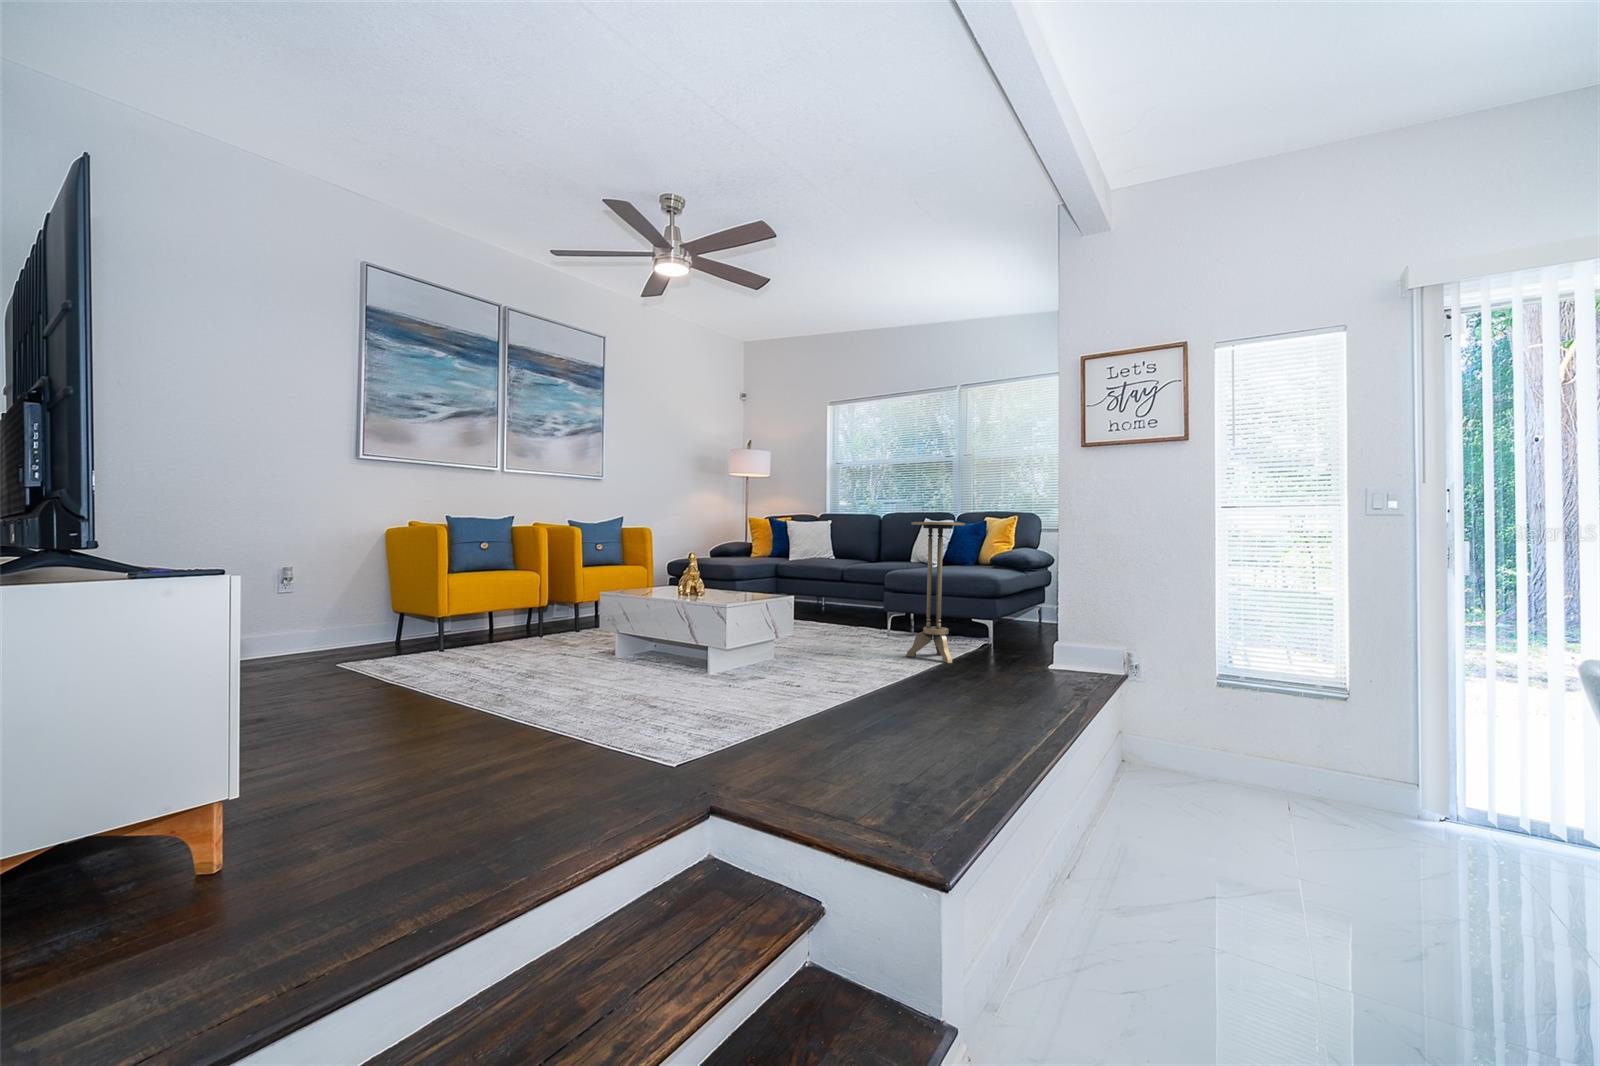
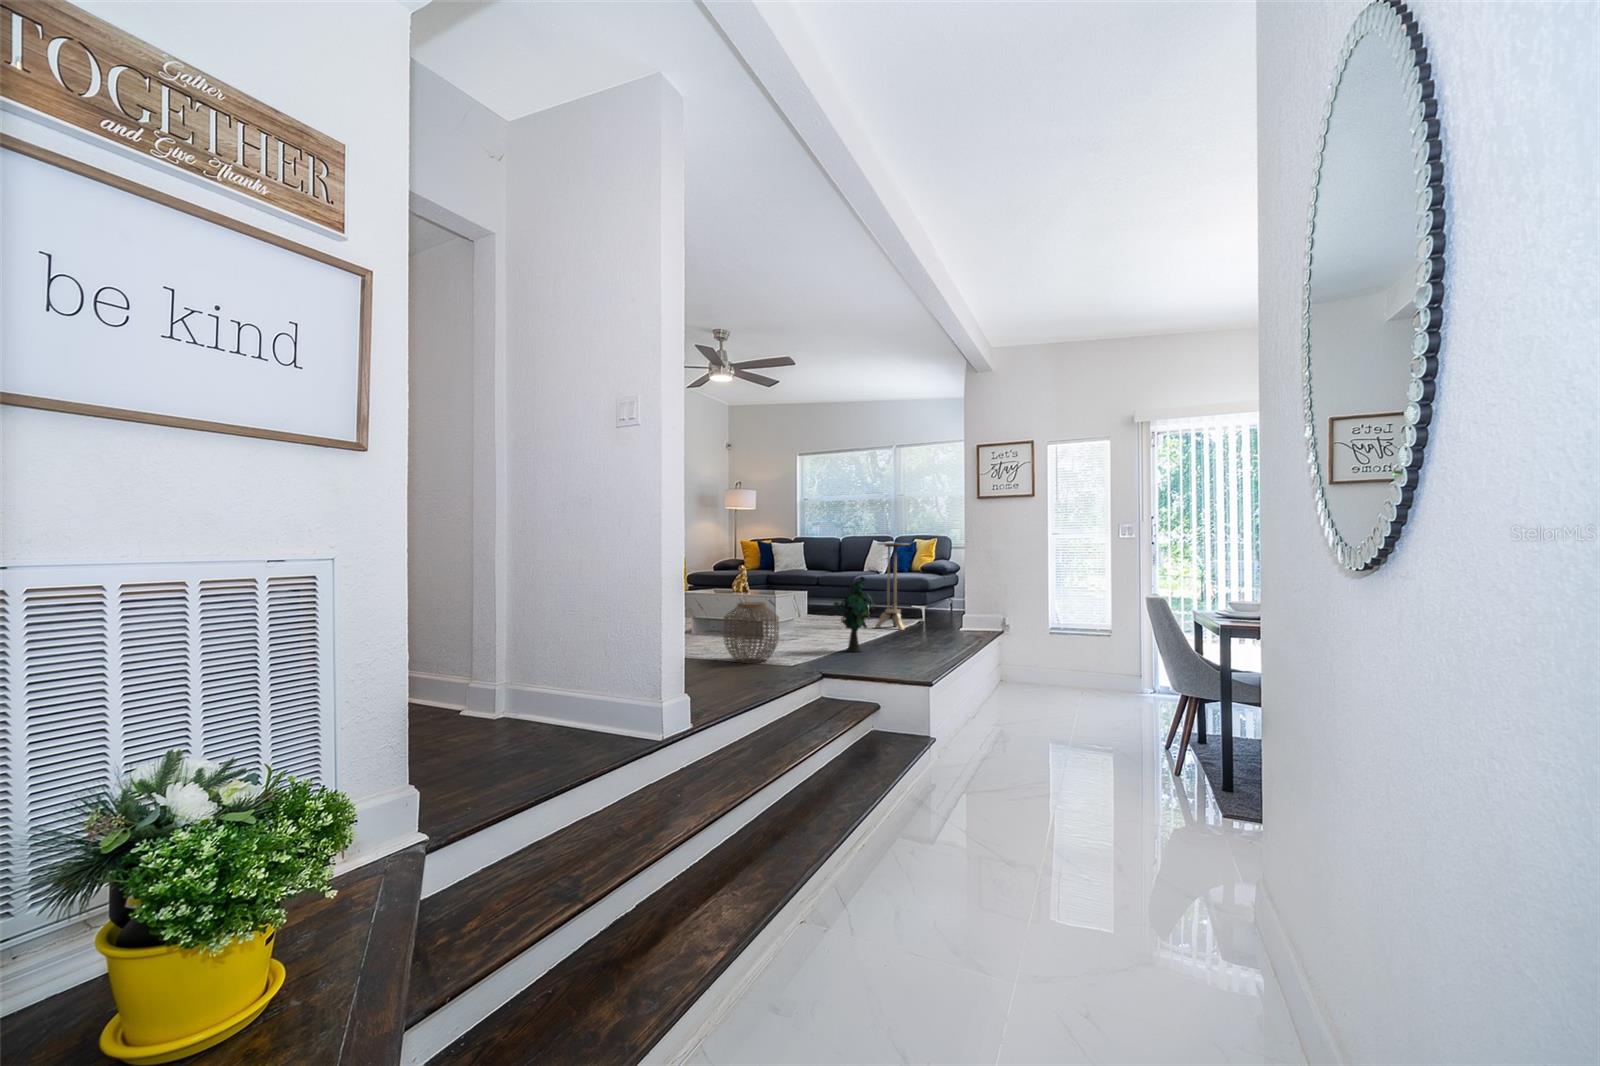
decorative plant: none [792,585,873,731] -> present [834,577,875,652]
woven basket: none [548,635,663,763] -> present [723,602,779,663]

